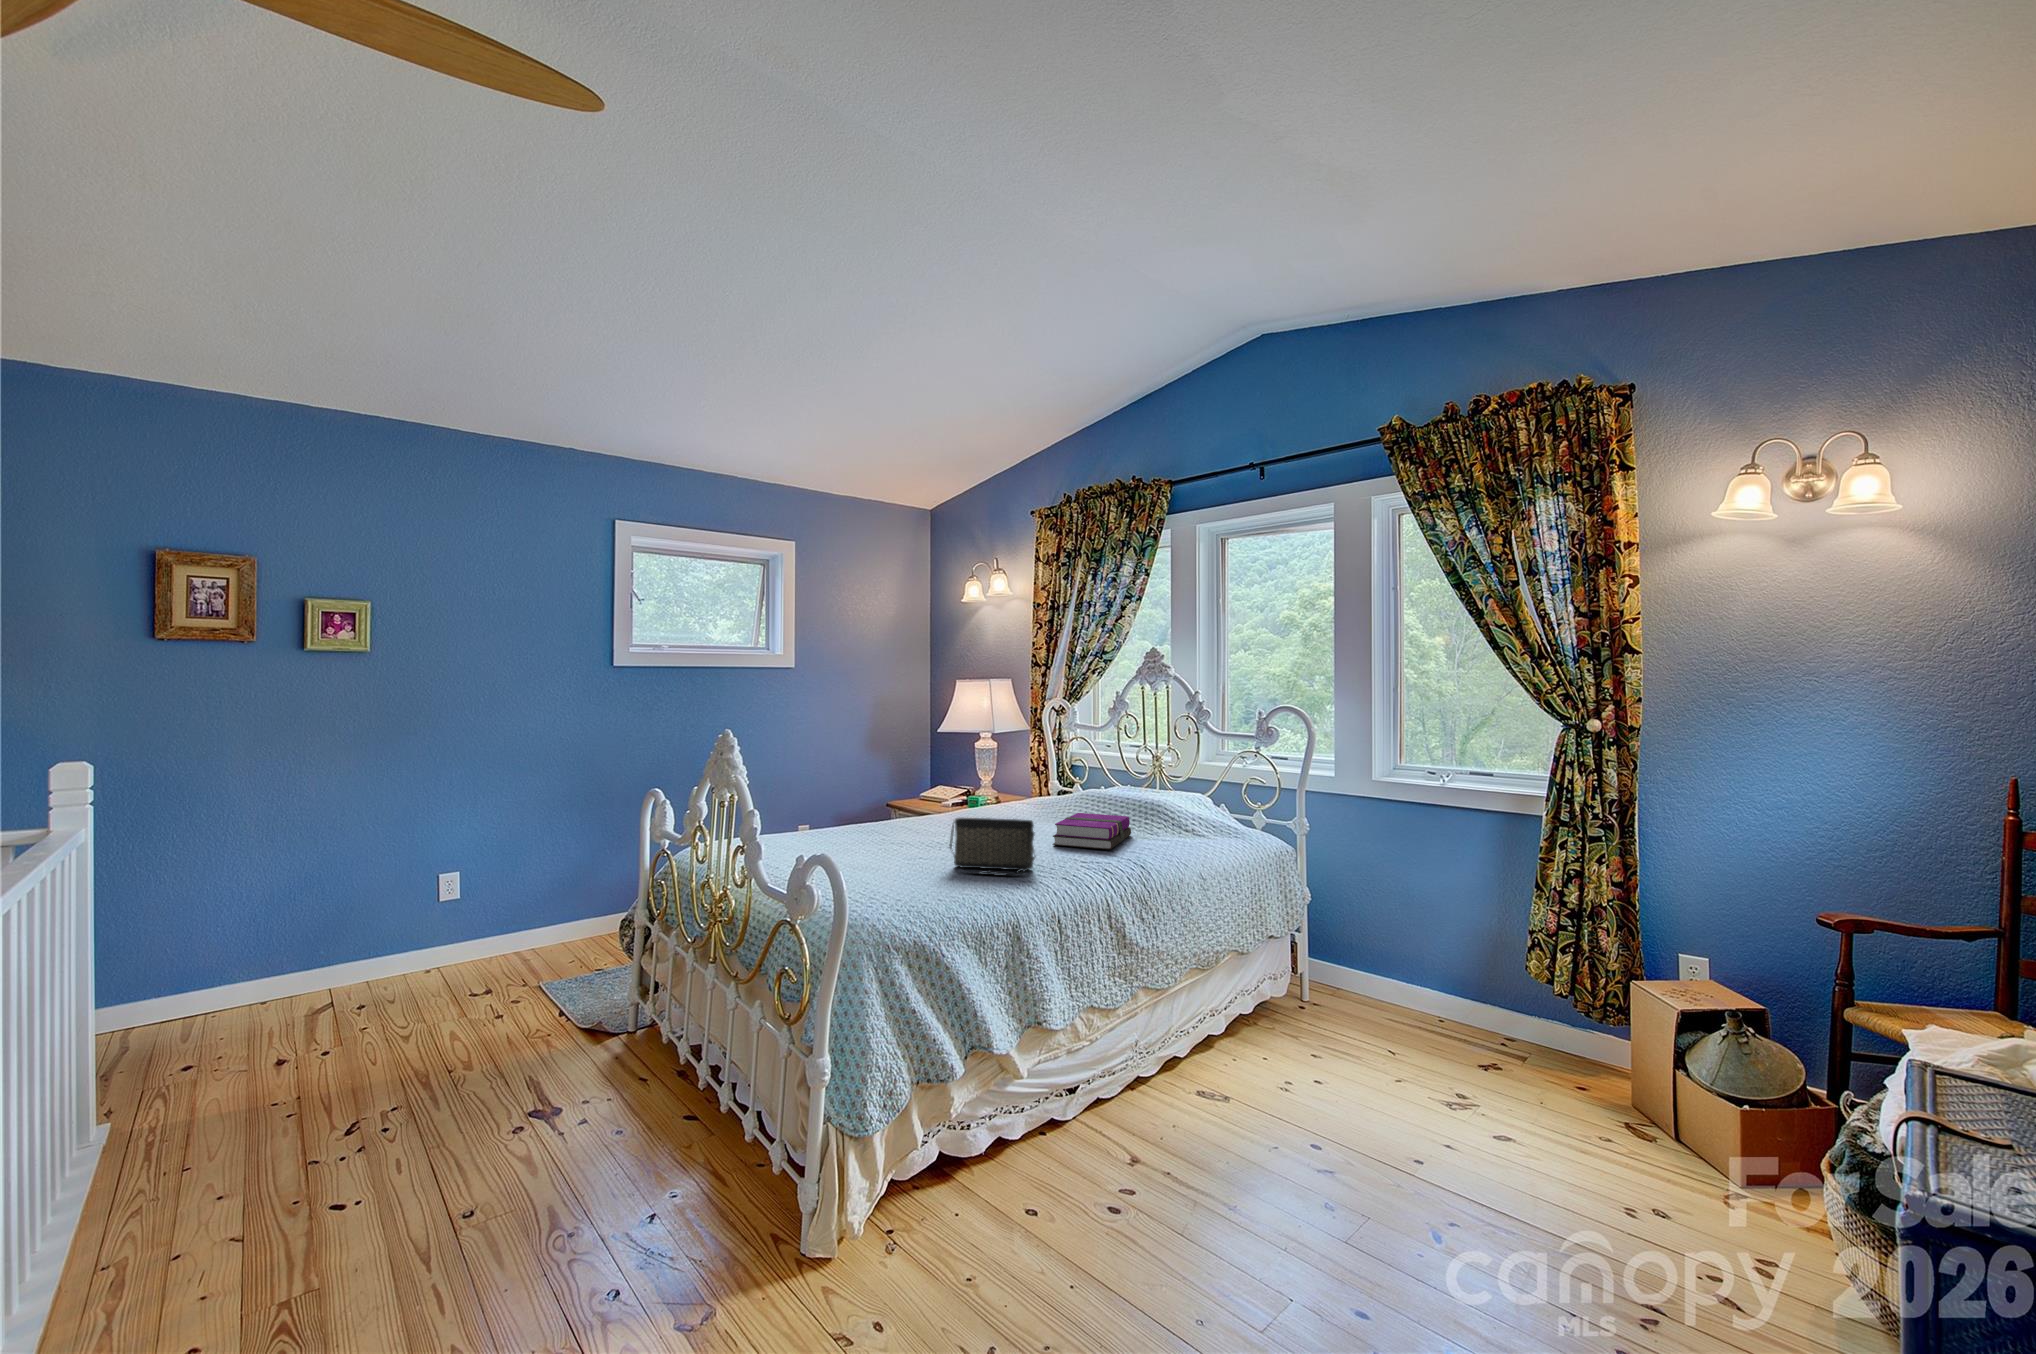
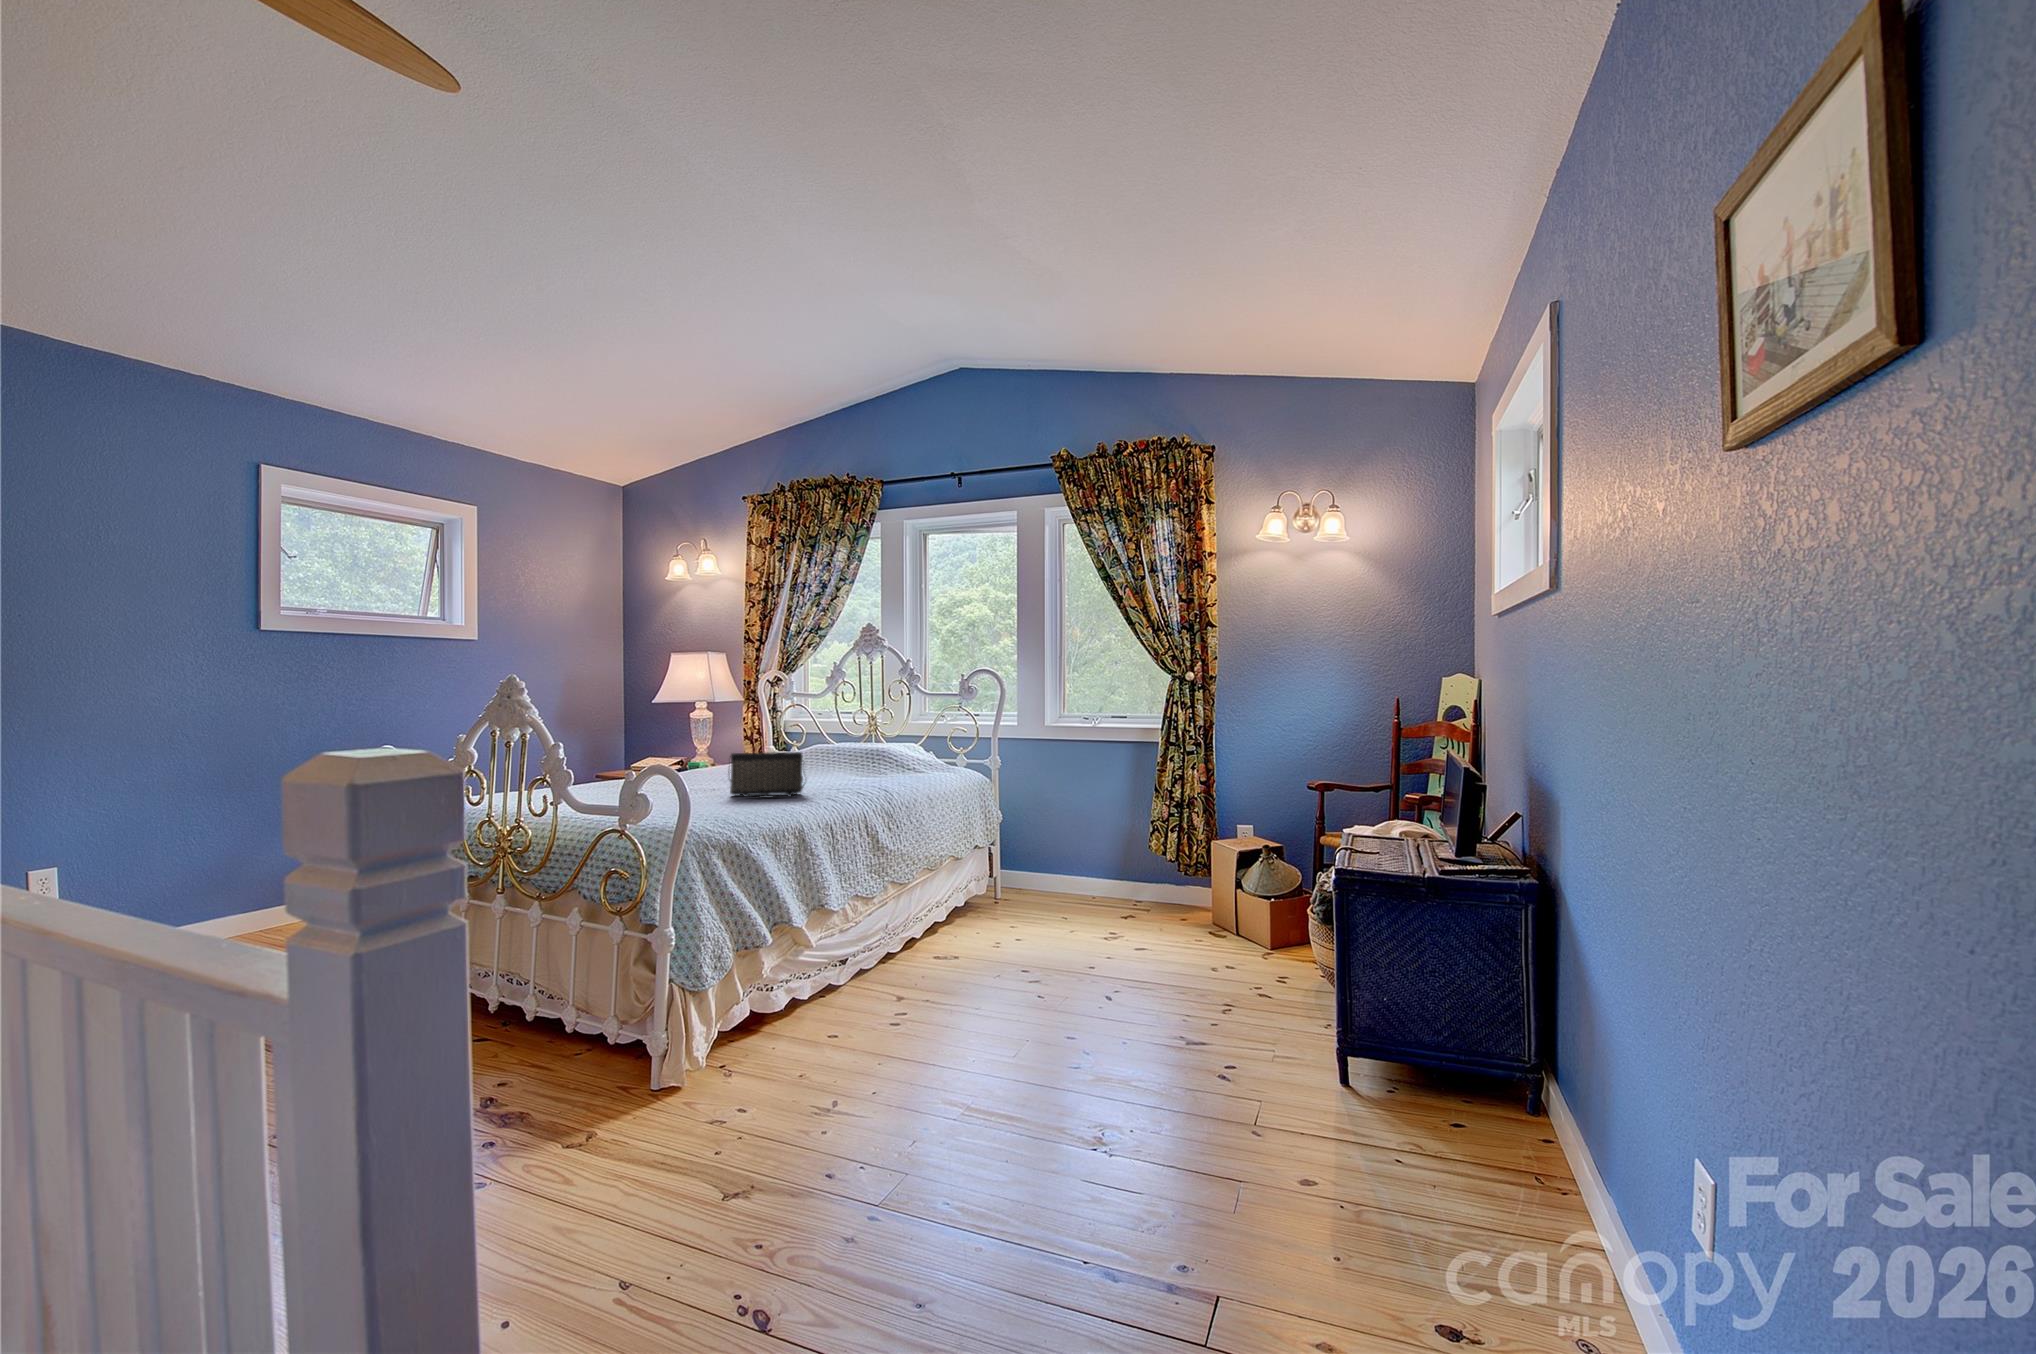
hardback book: present [1053,813,1131,850] -> none [805,758,867,781]

